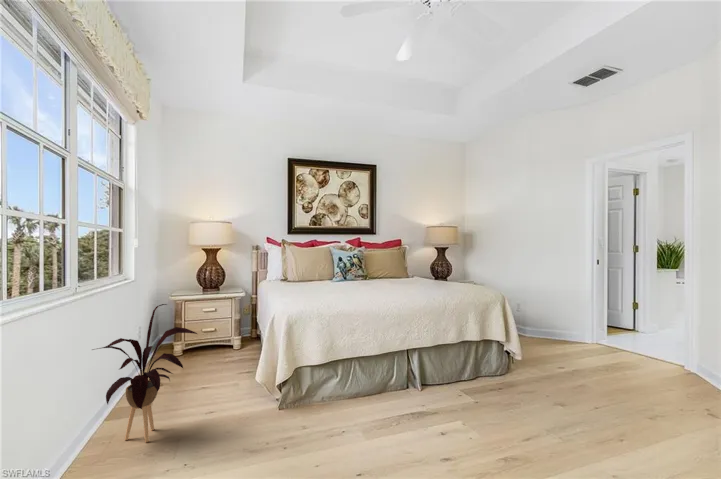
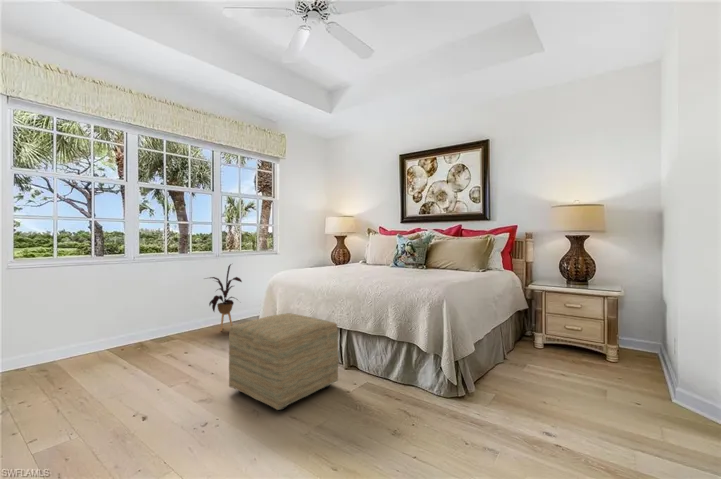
ottoman: none [393,339,520,458] -> present [229,313,338,410]

